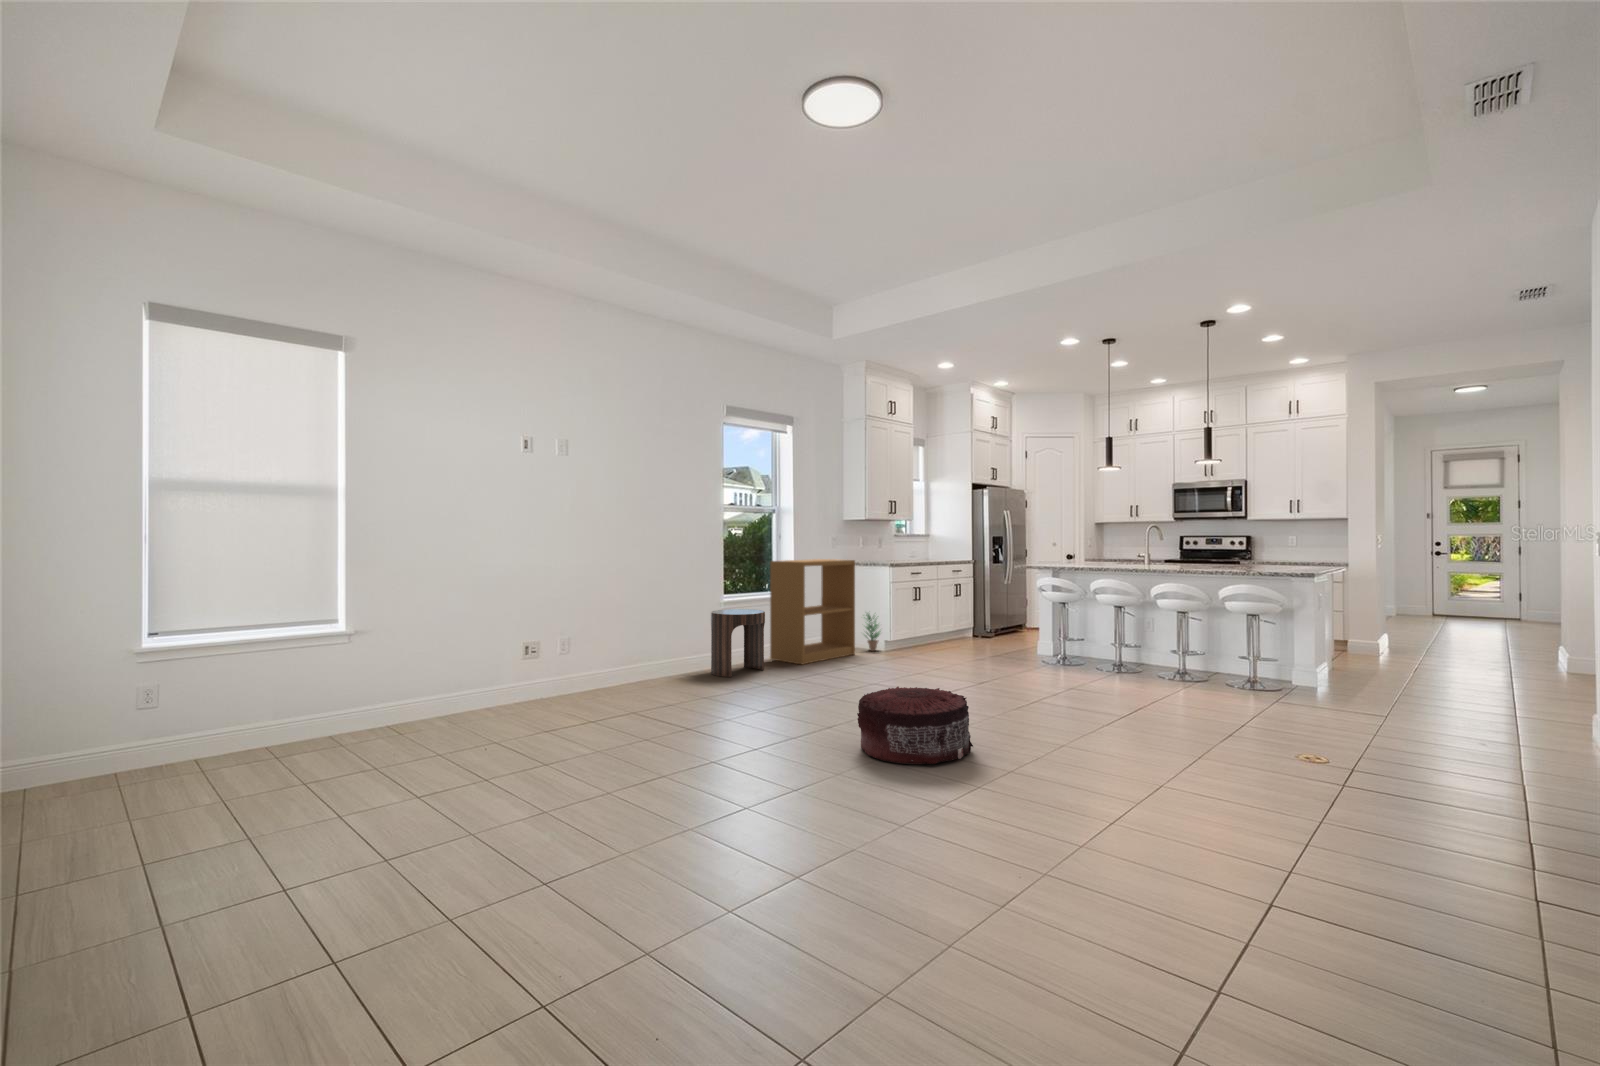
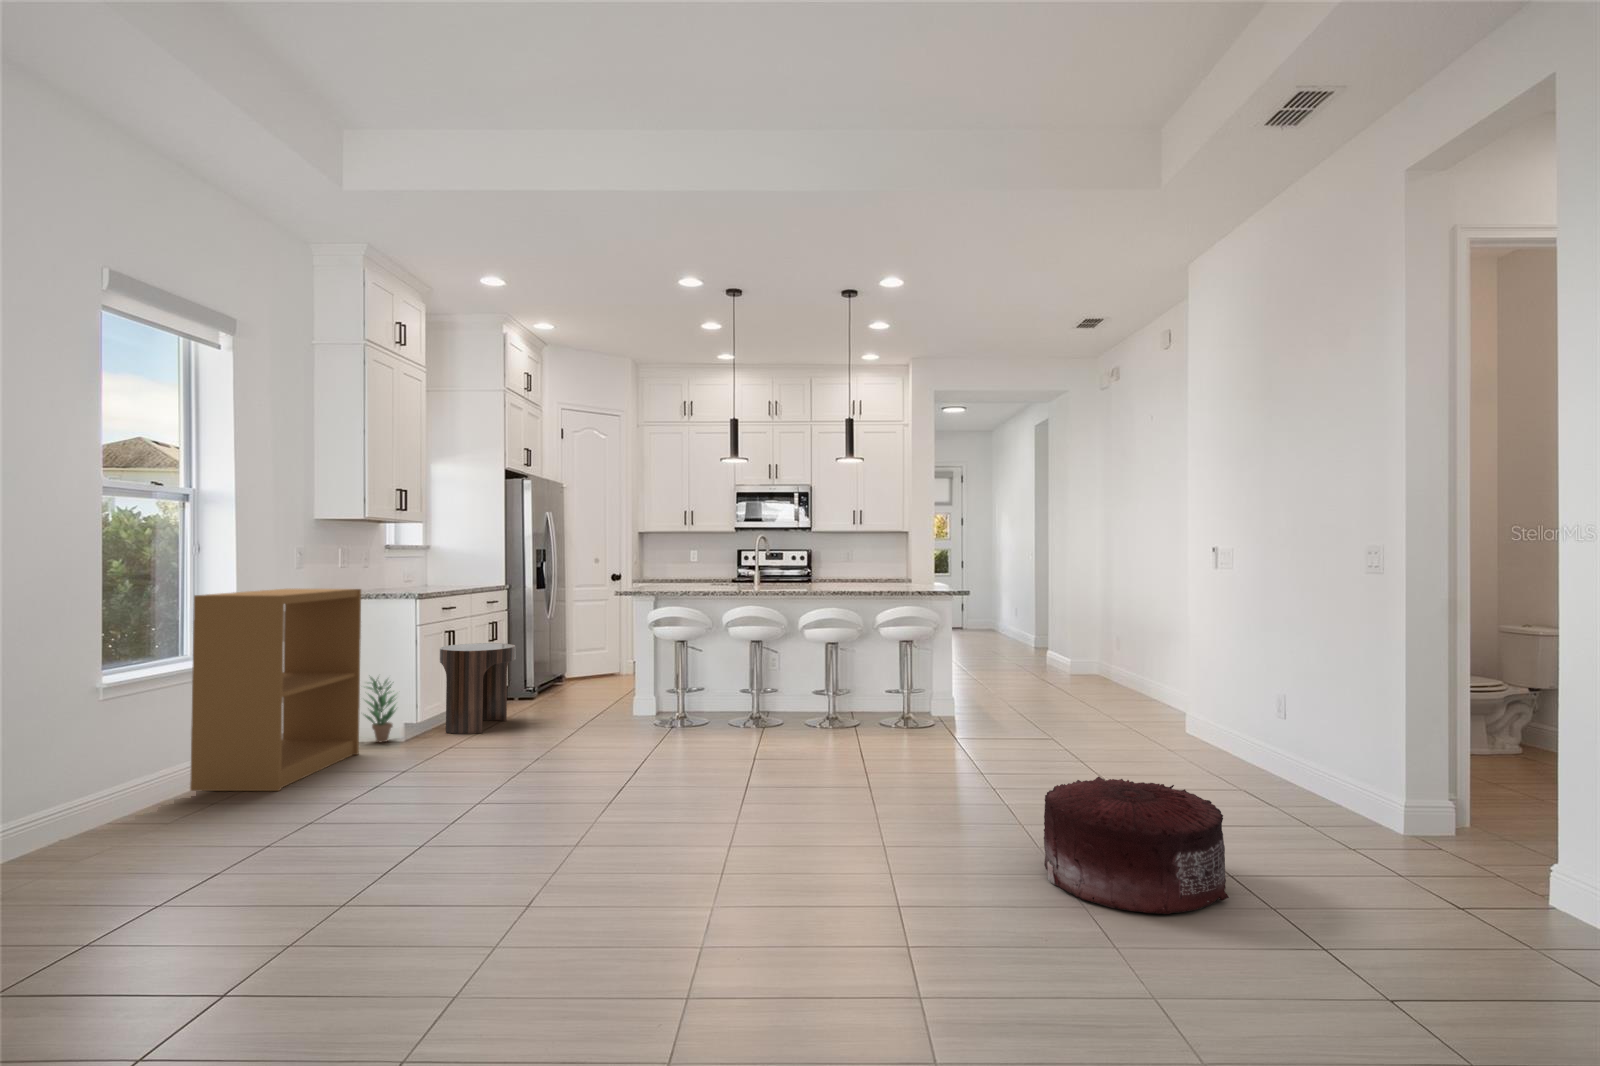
side table: present [711,609,765,677] -> present [439,643,516,734]
pouf: present [857,687,973,764] -> present [1044,777,1229,914]

